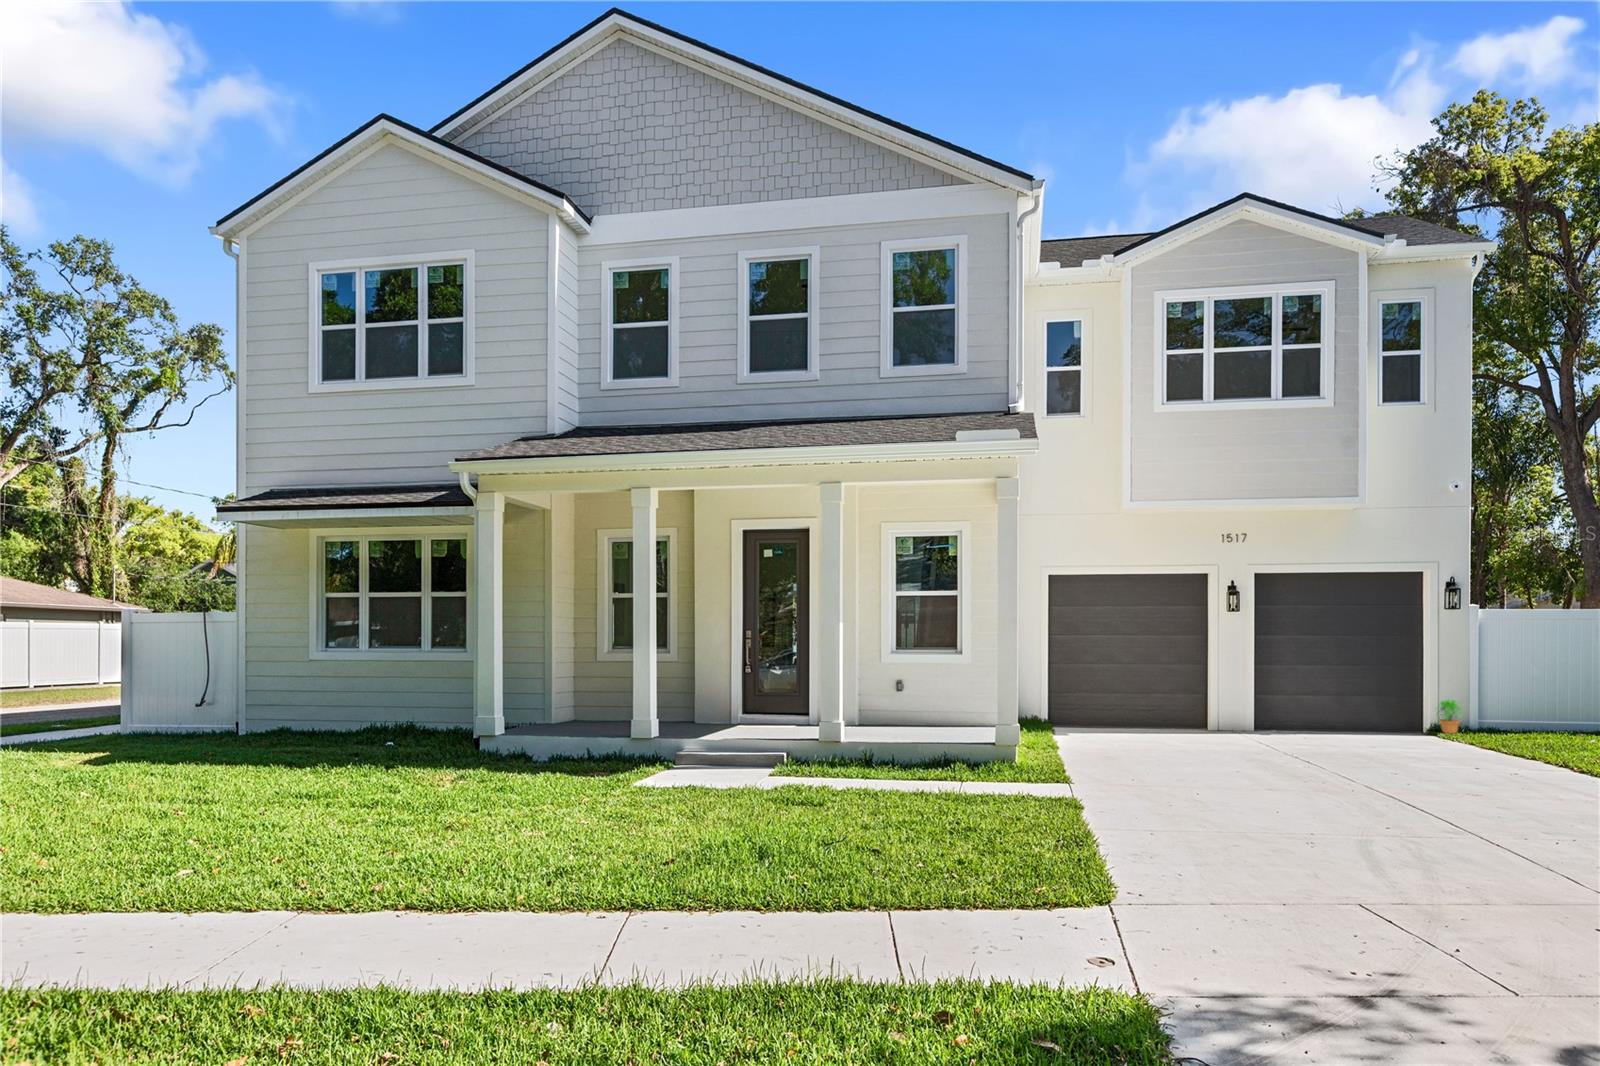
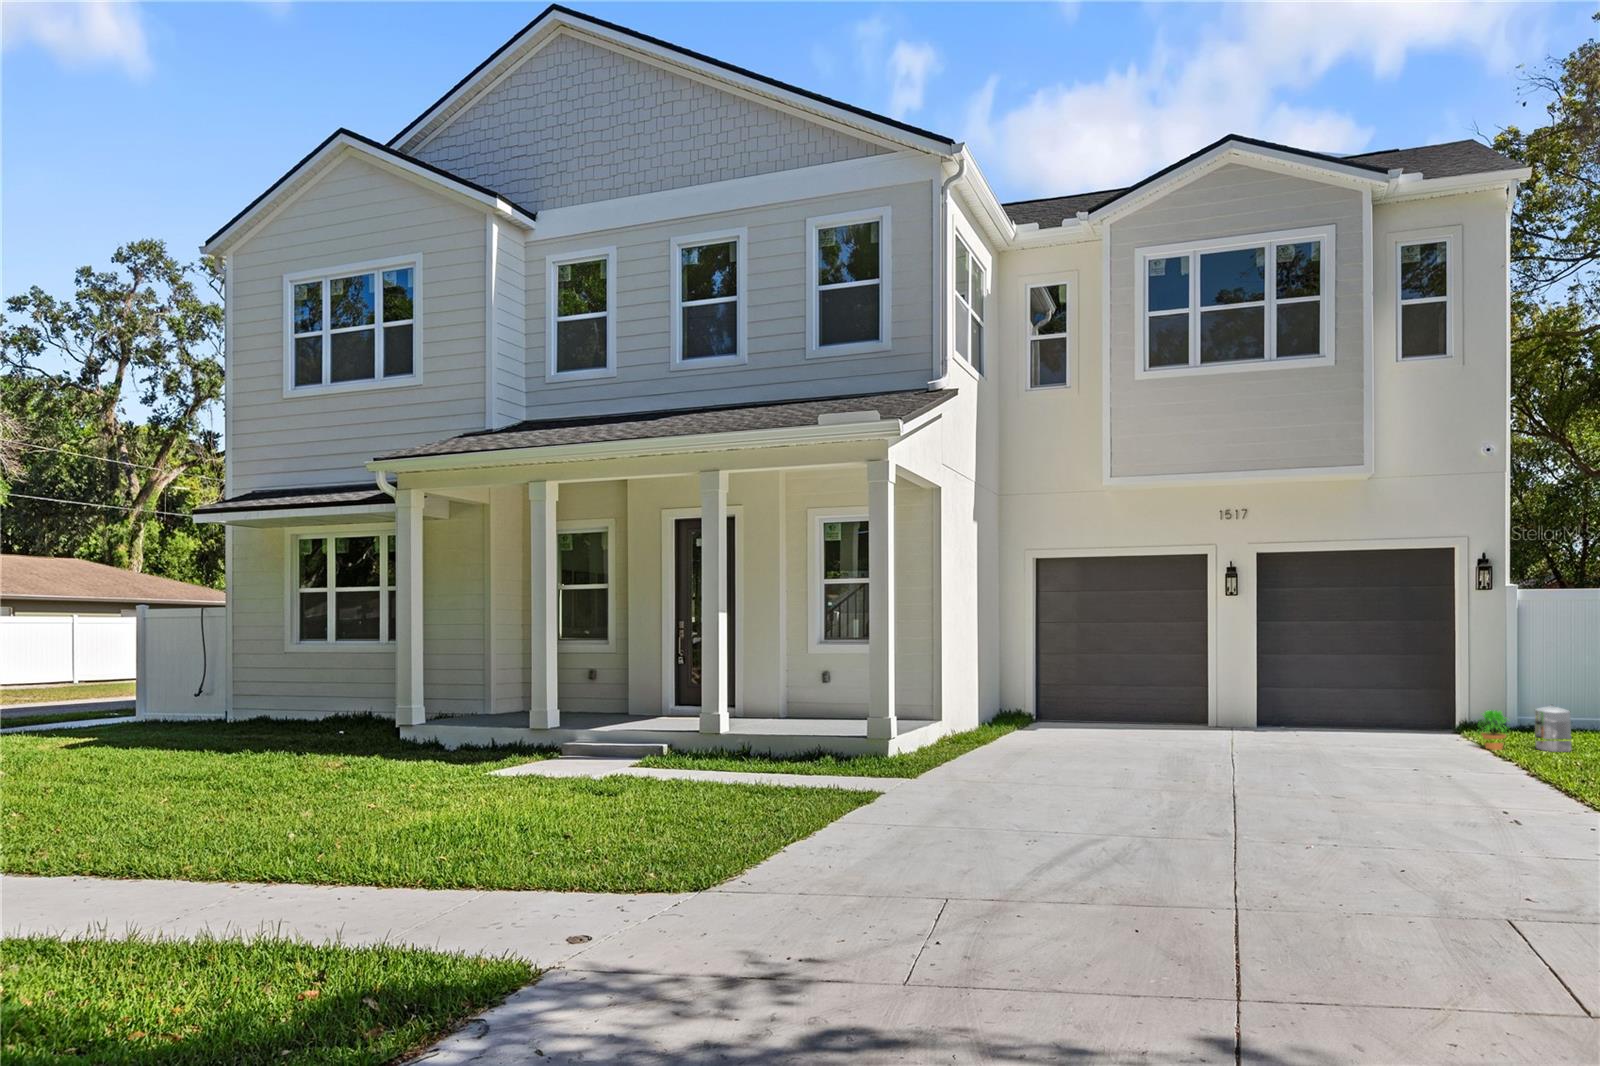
waste bin: none [1478,694,1509,734] -> present [1535,707,1572,752]

